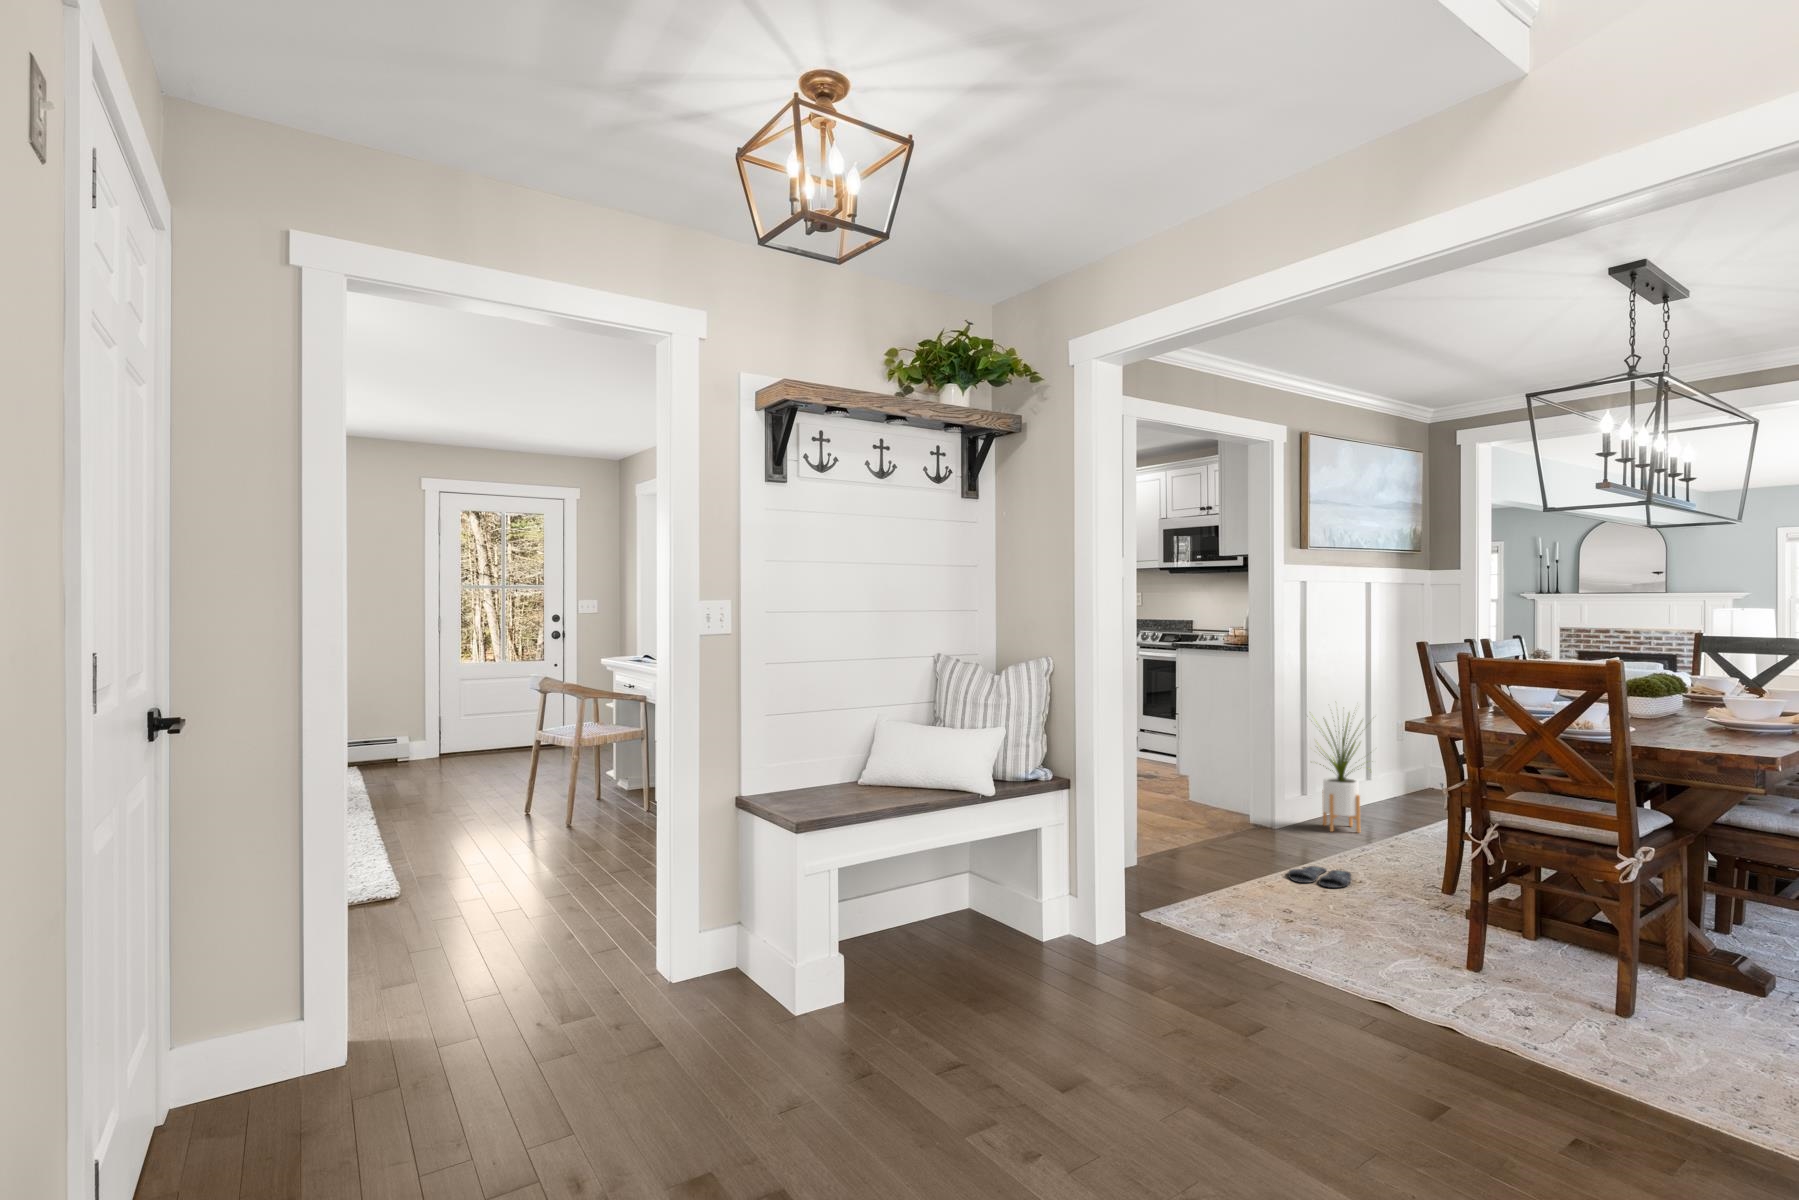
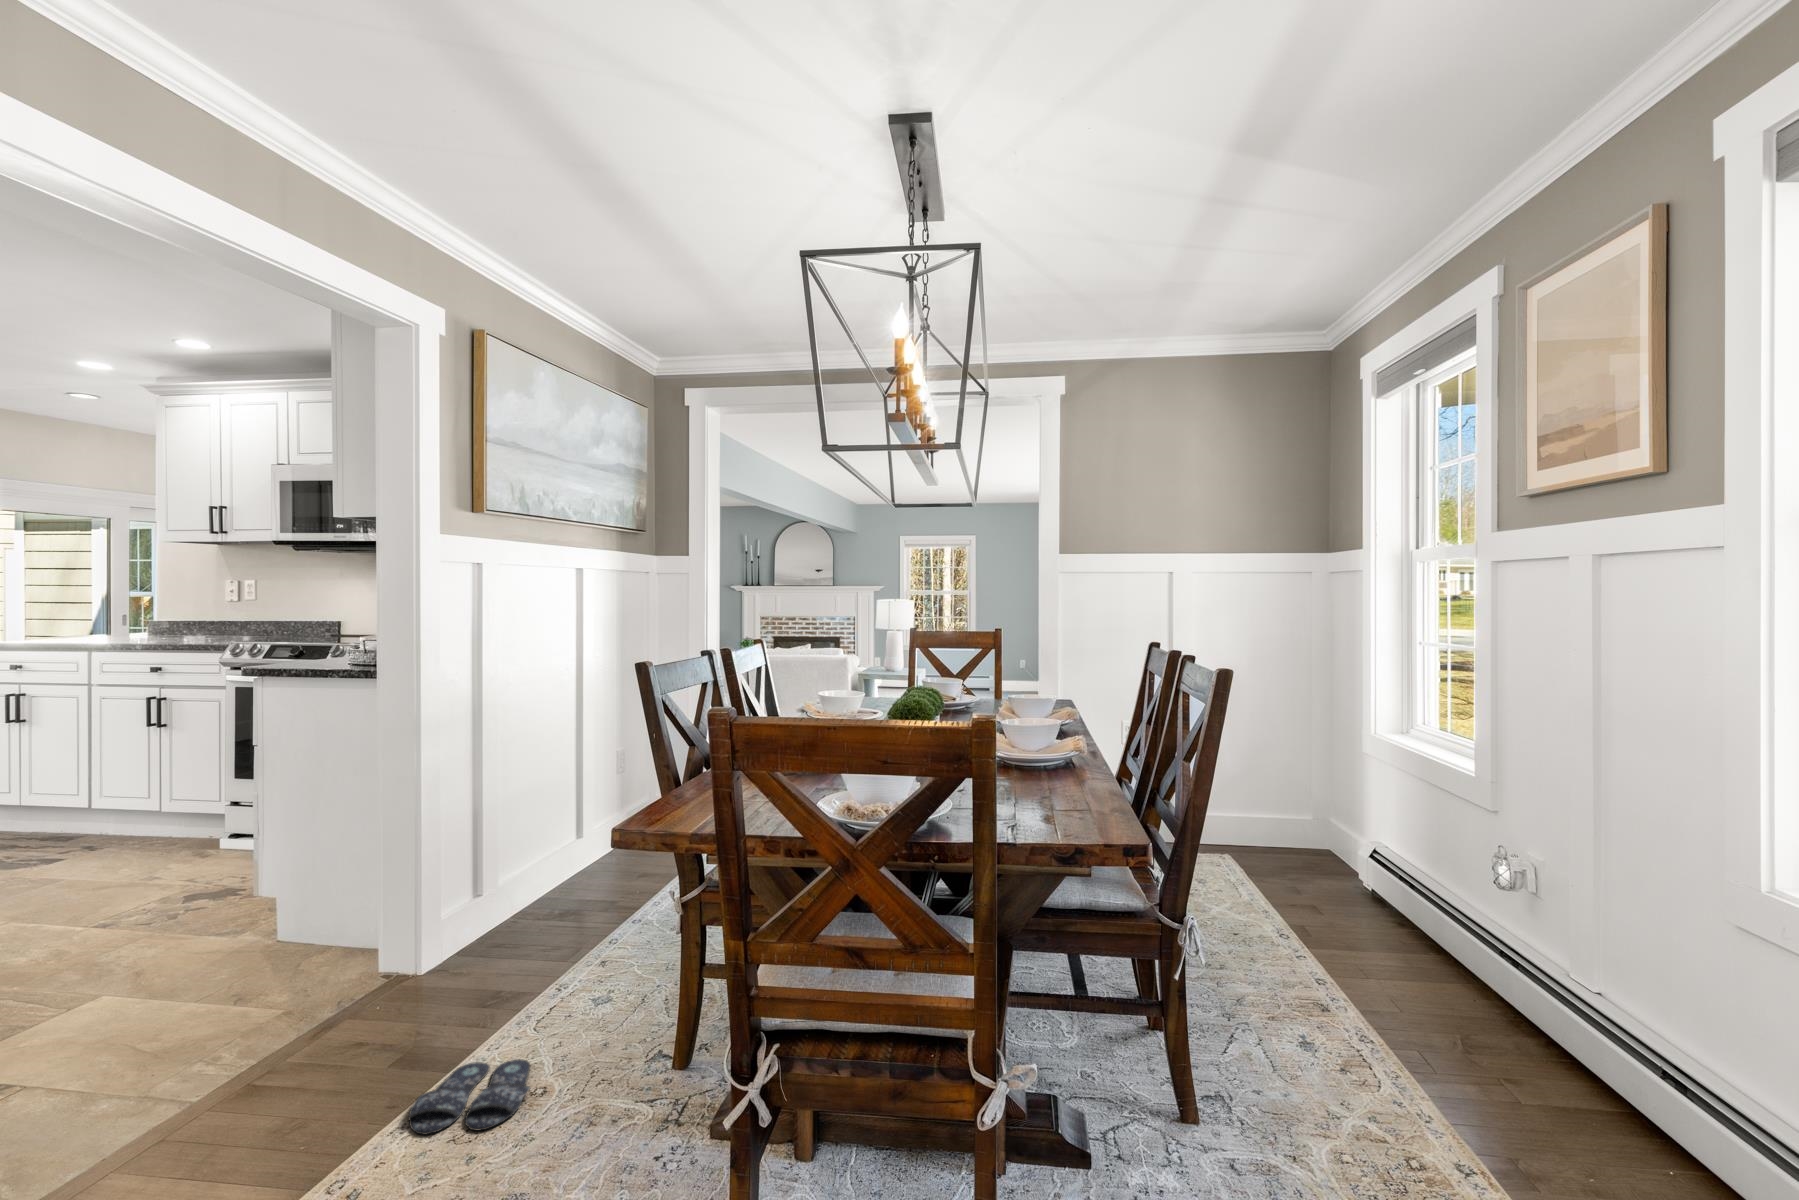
house plant: present [1314,718,1371,832] -> none [474,743,587,950]

